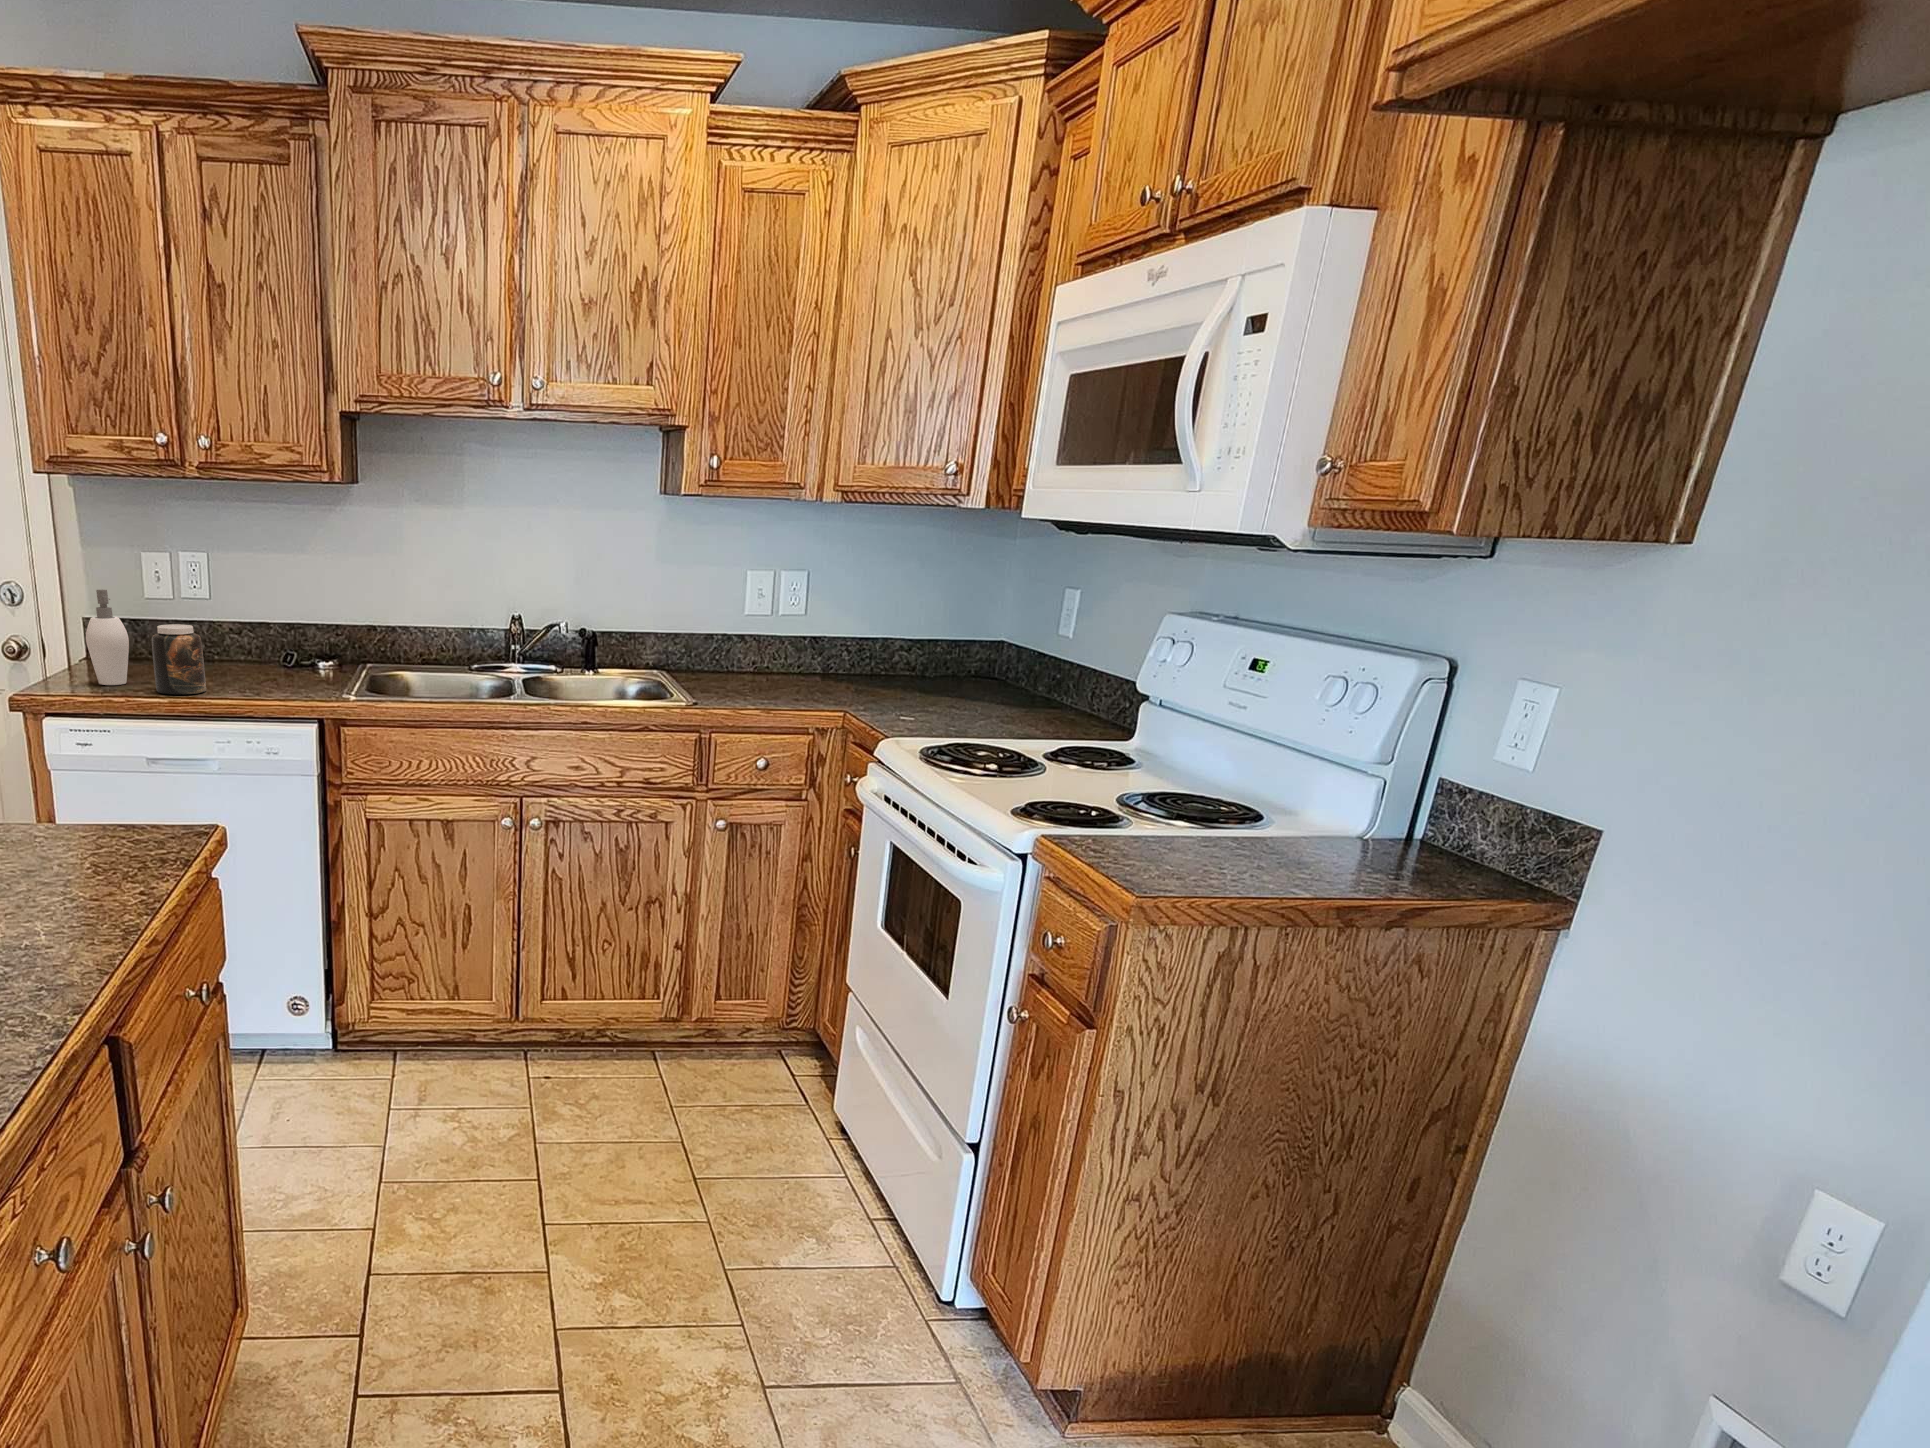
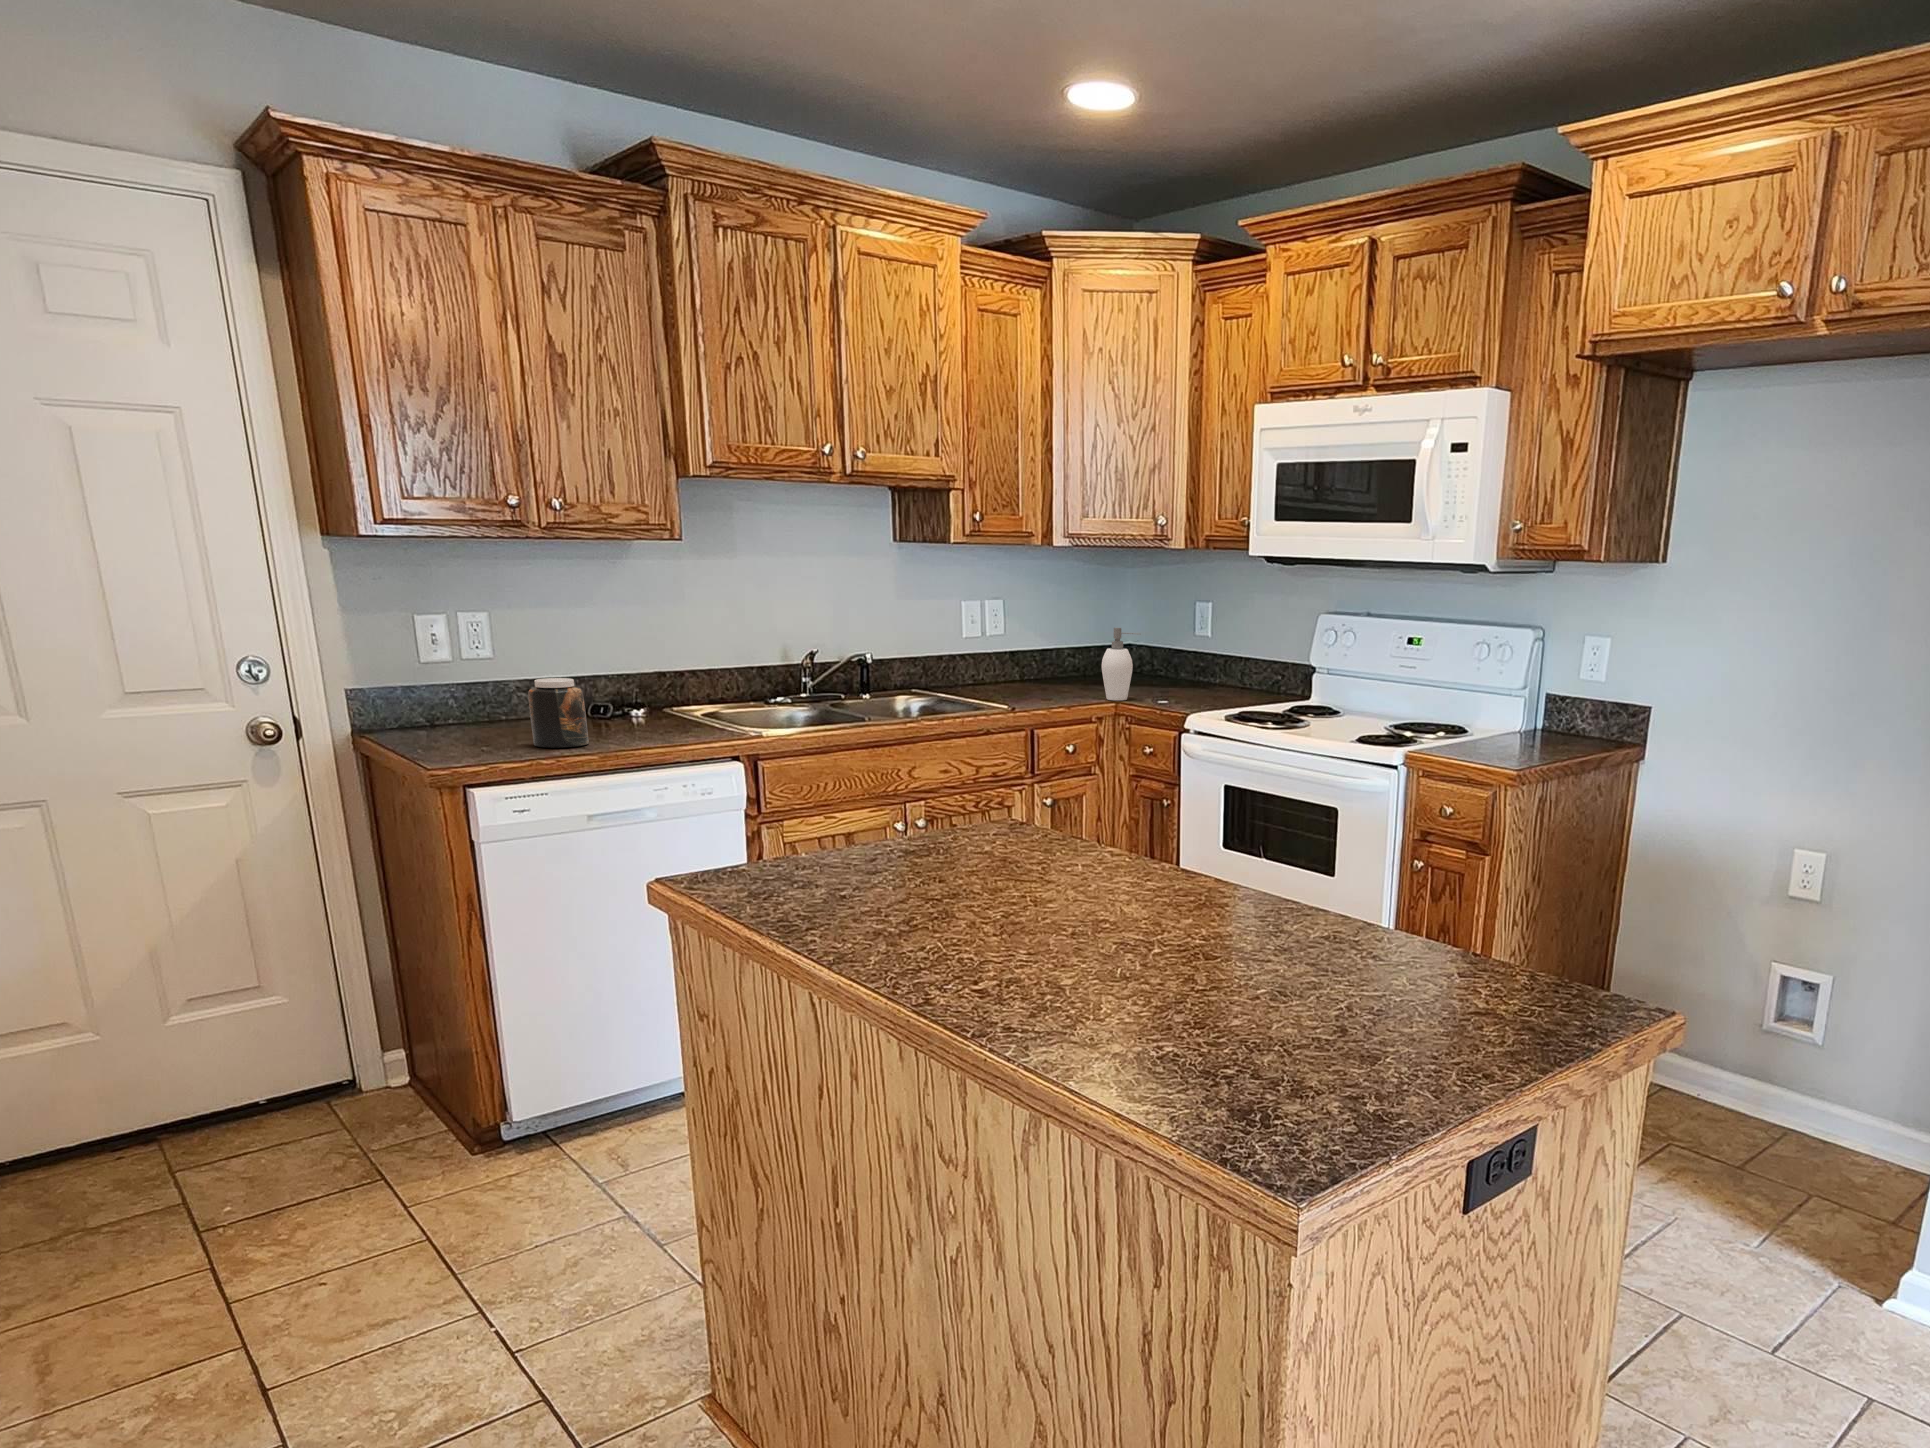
soap dispenser: present [86,589,129,685] -> present [1102,628,1139,700]

